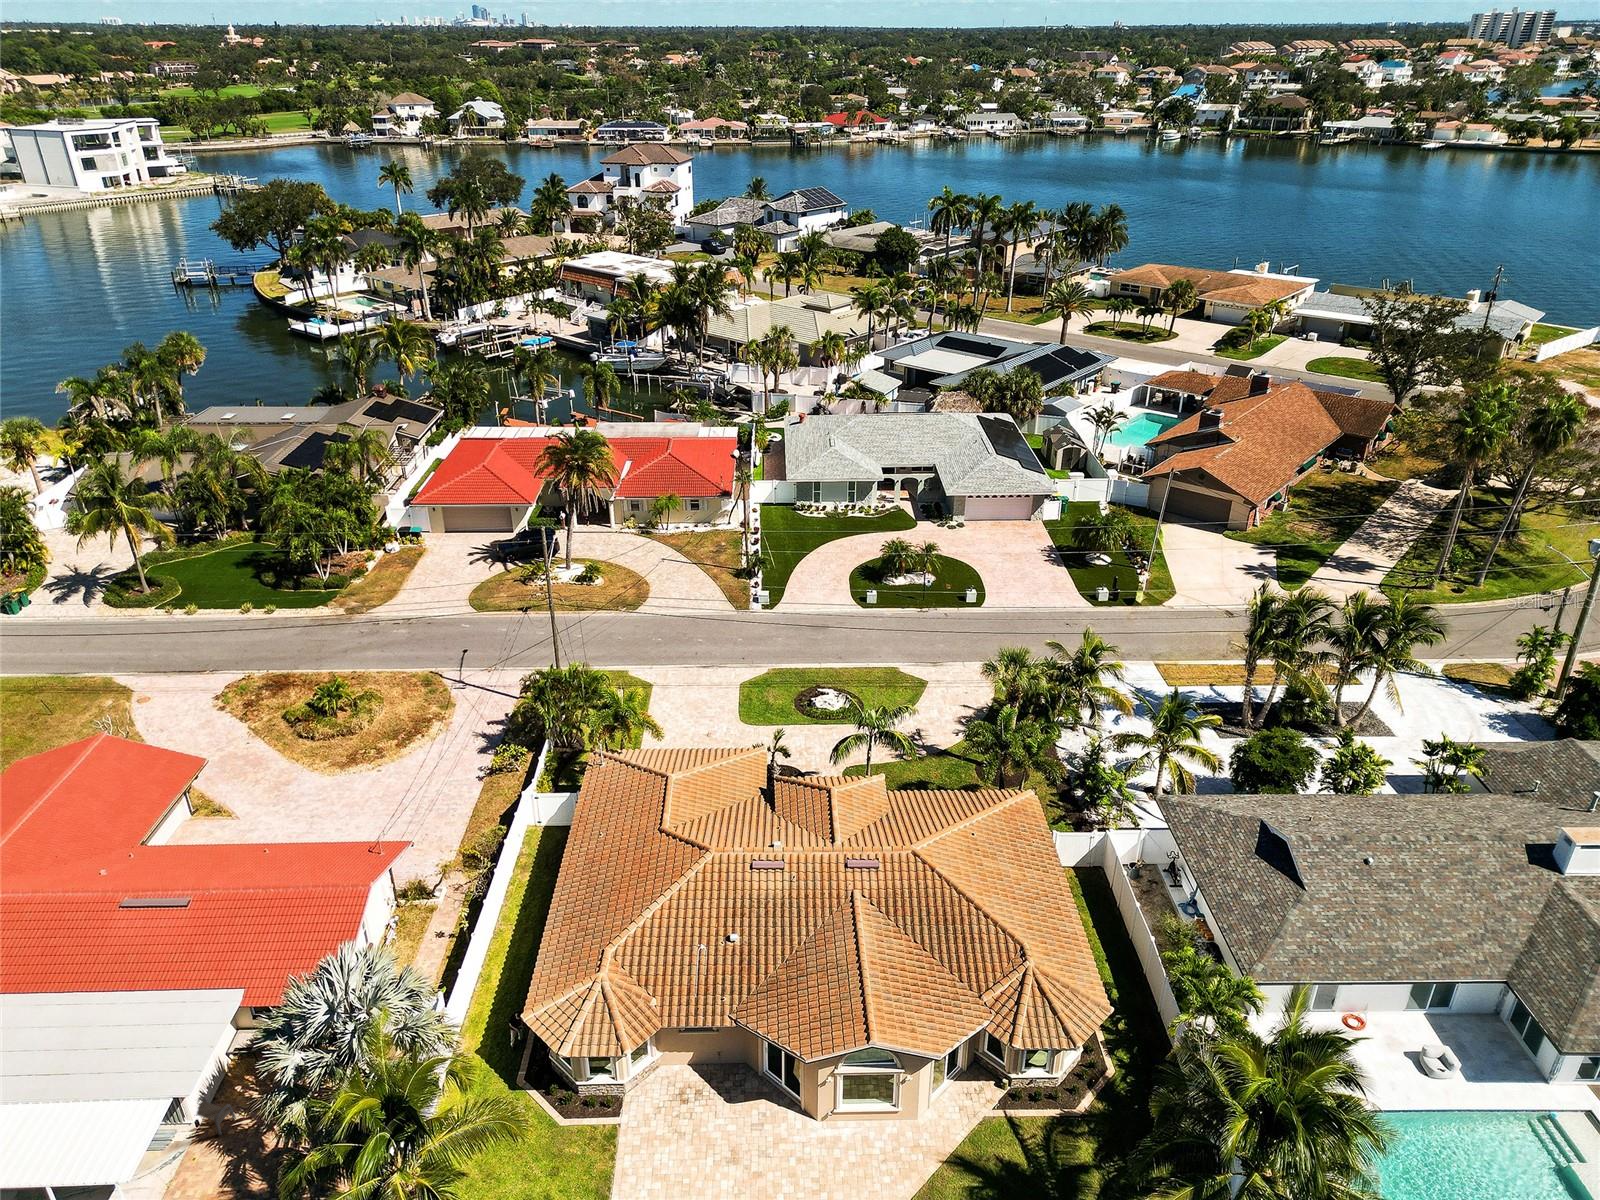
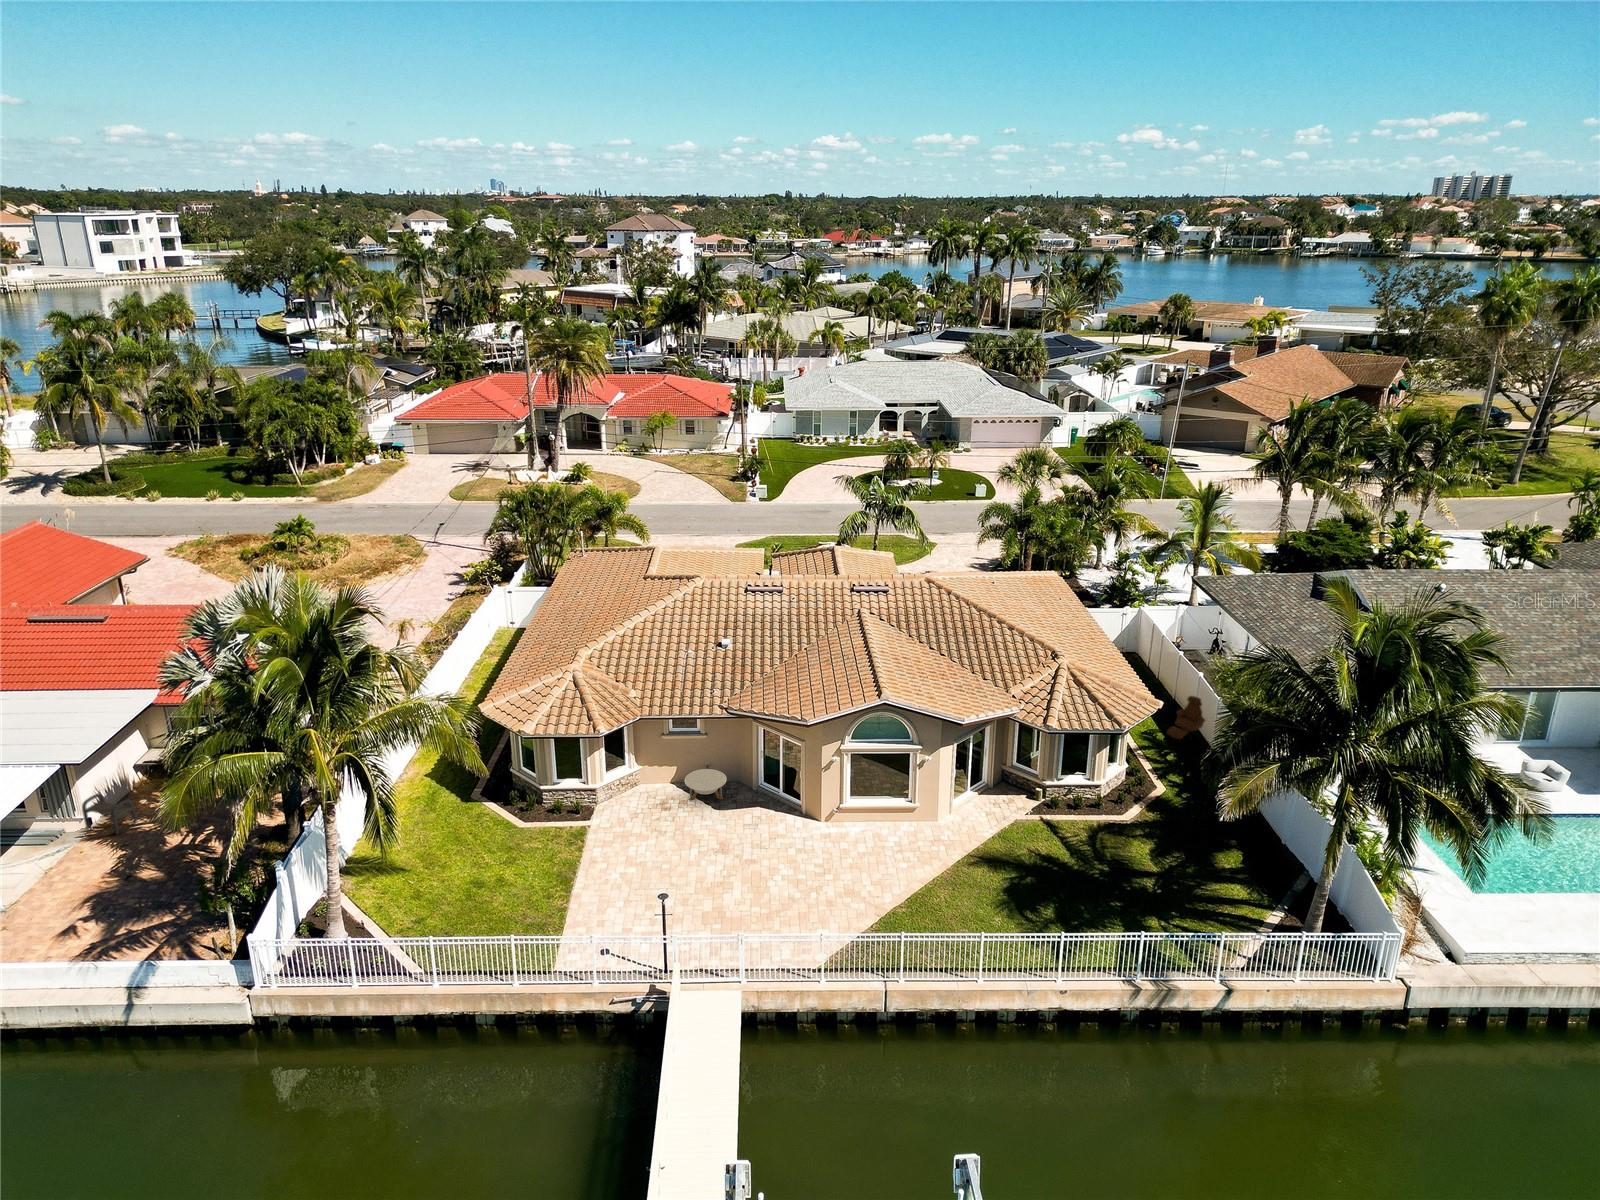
lounge chair: none [1121,960,1158,1006] -> present [1167,696,1205,740]
round table: none [700,1054,736,1088] -> present [684,769,727,801]

